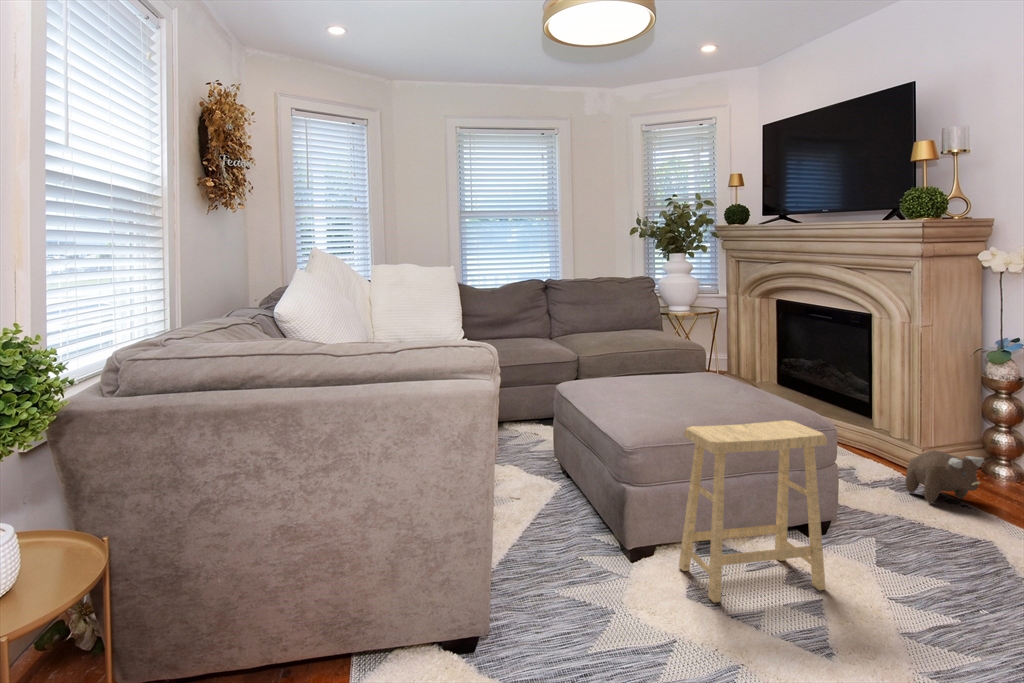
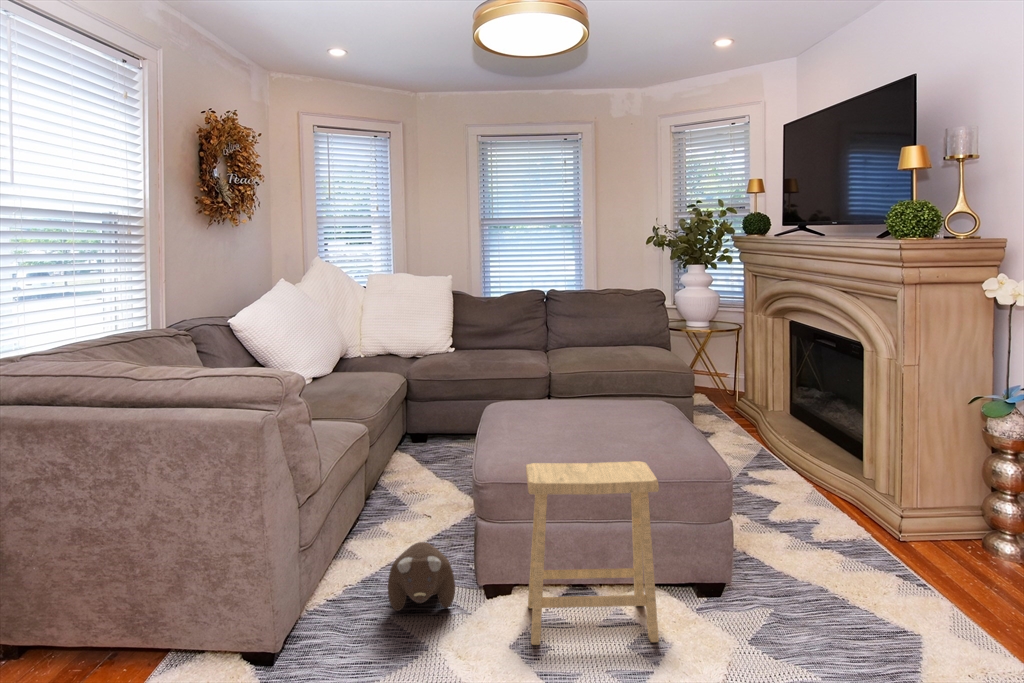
plush toy: present [905,450,984,503] -> present [388,542,455,611]

